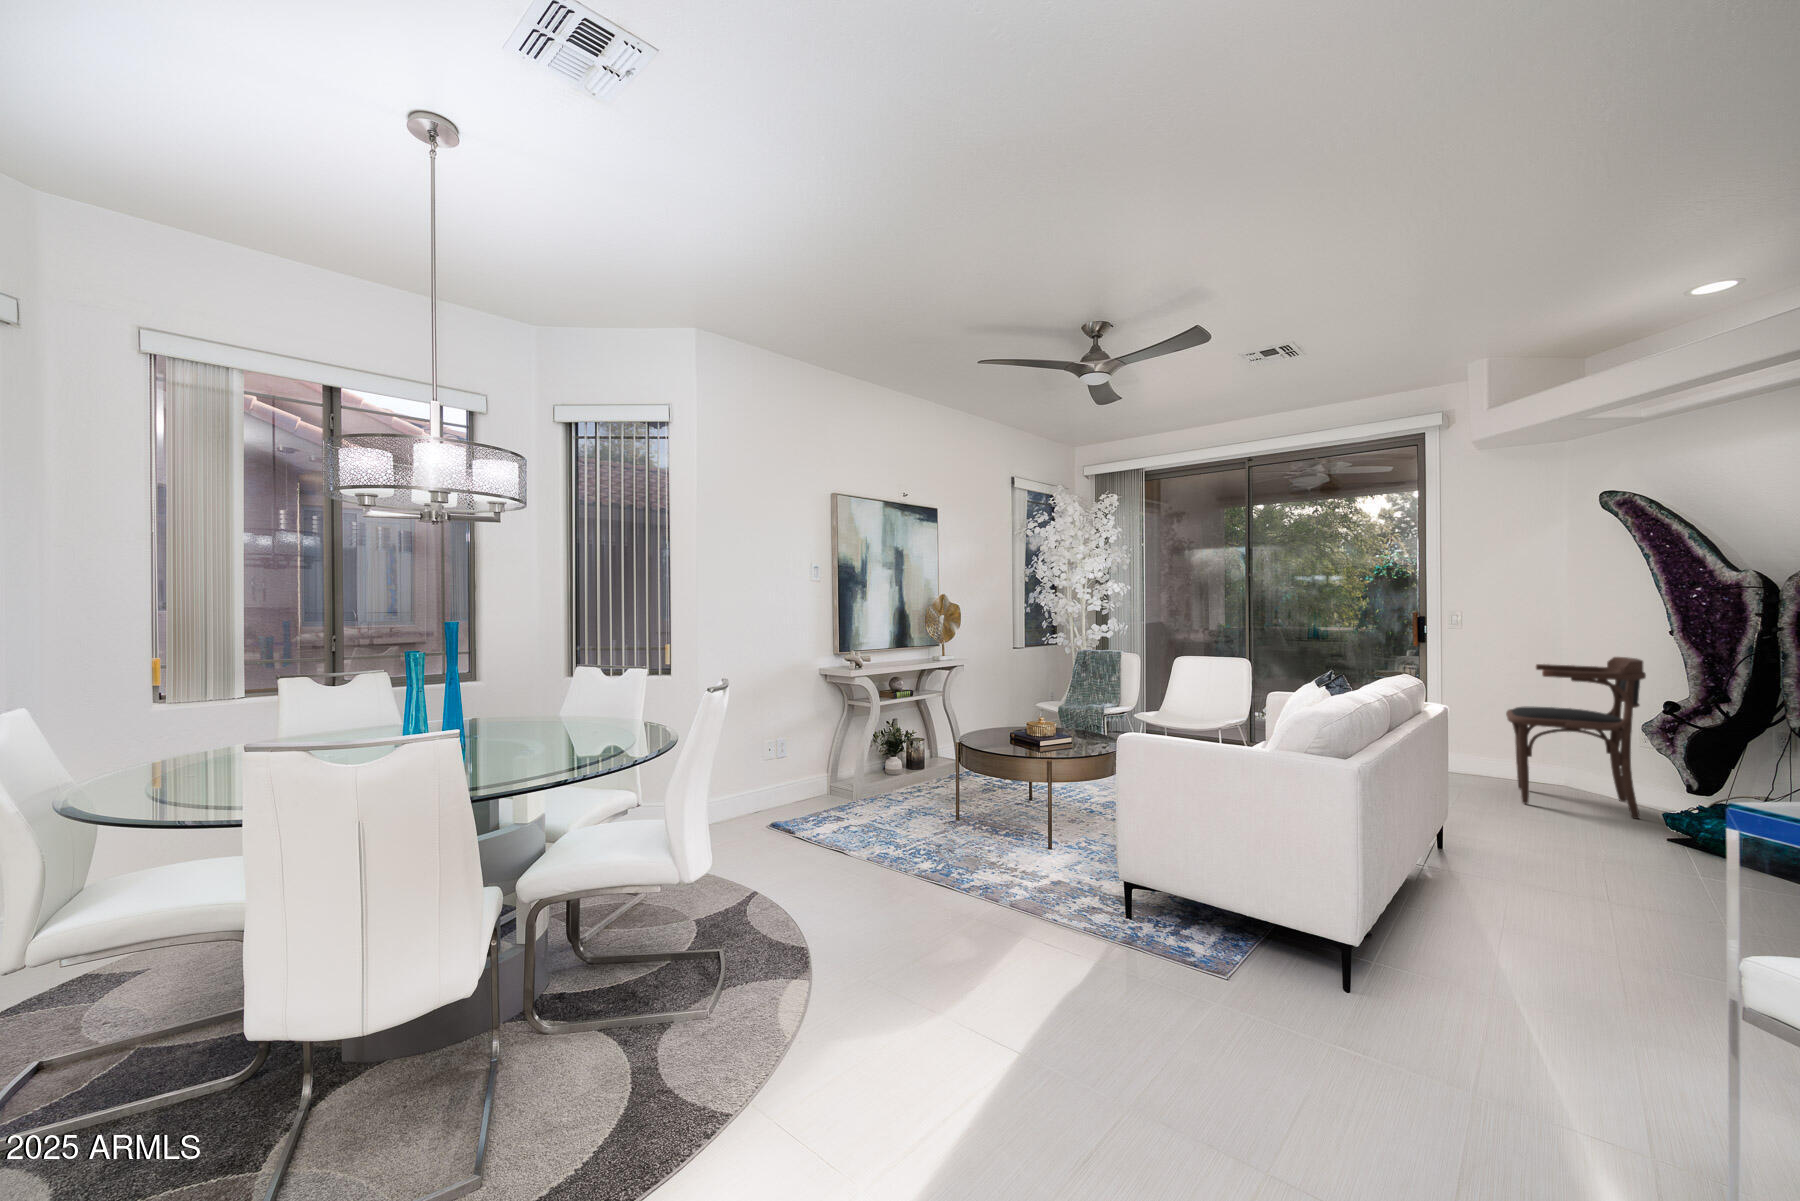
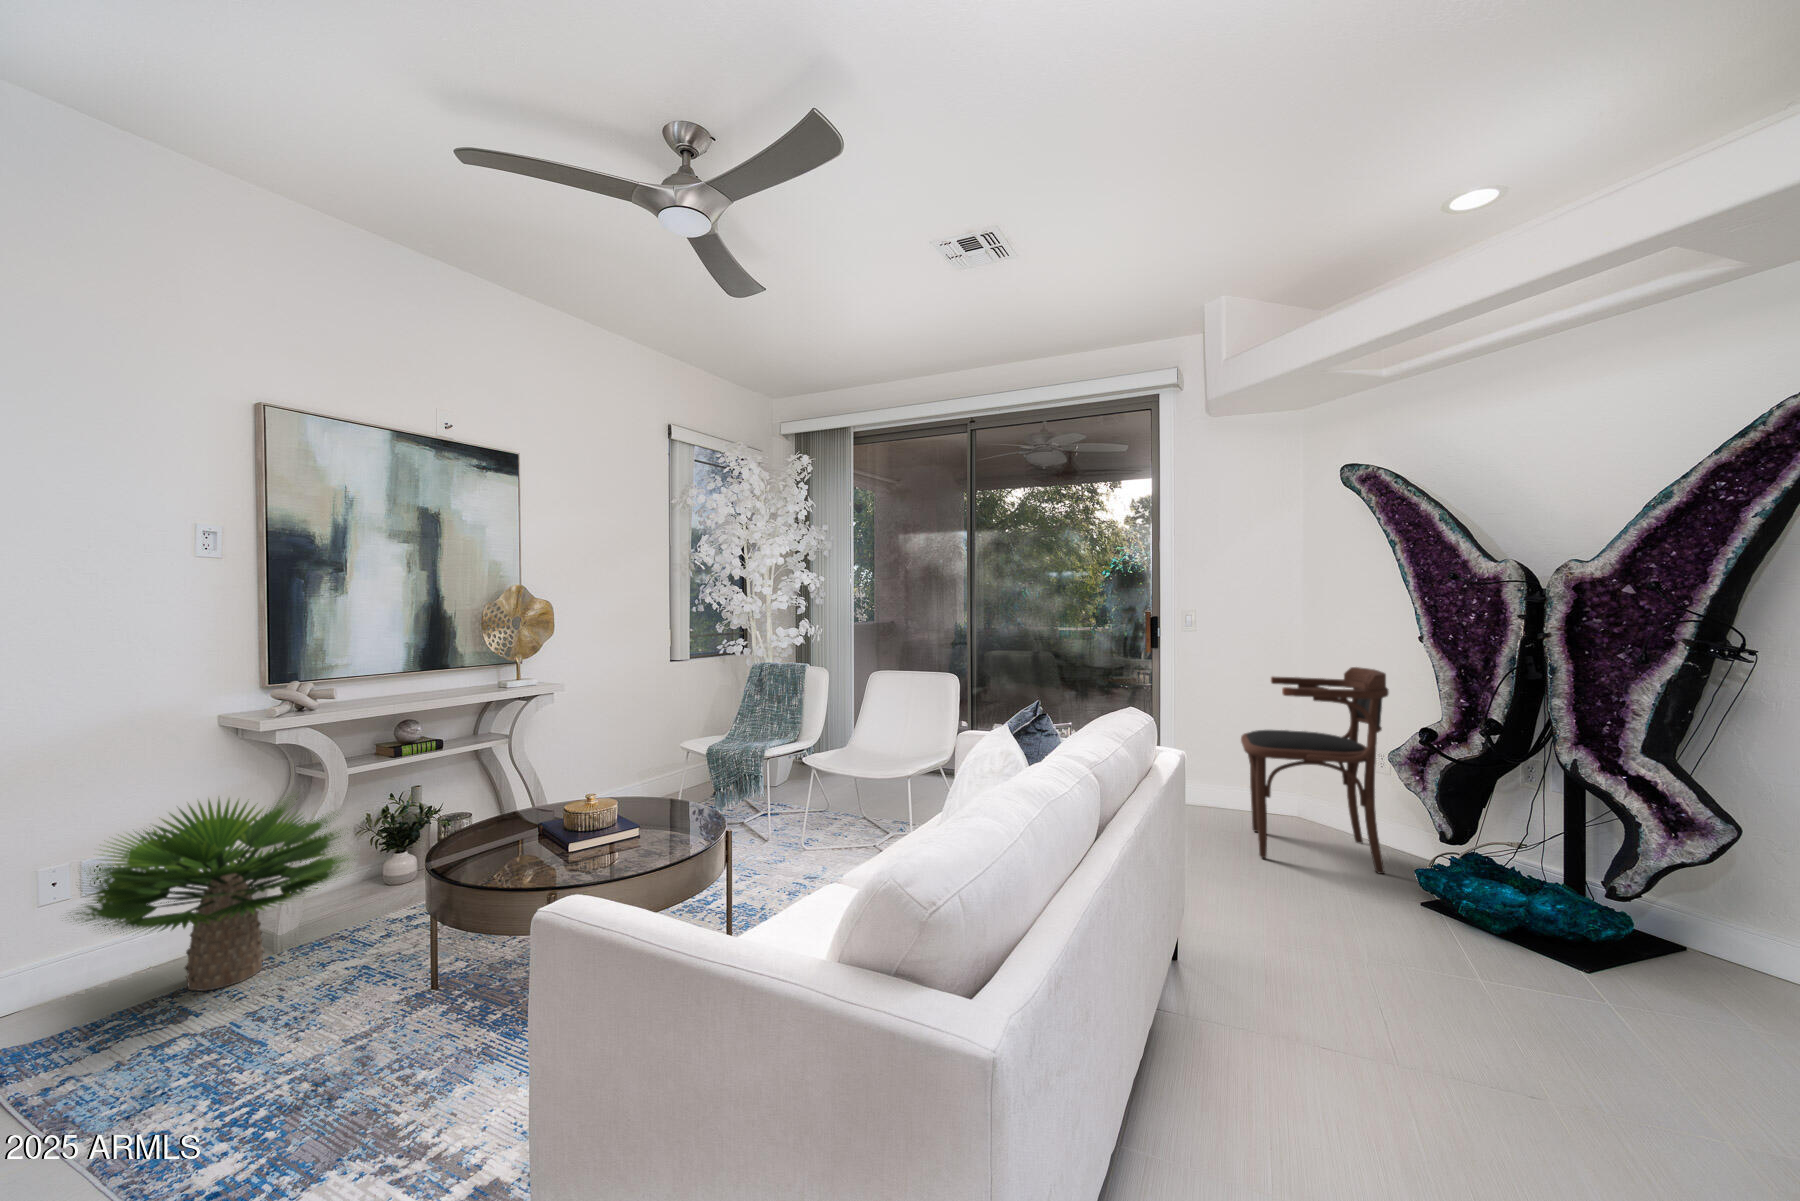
potted plant: none [795,707,911,809] -> present [71,797,355,991]

